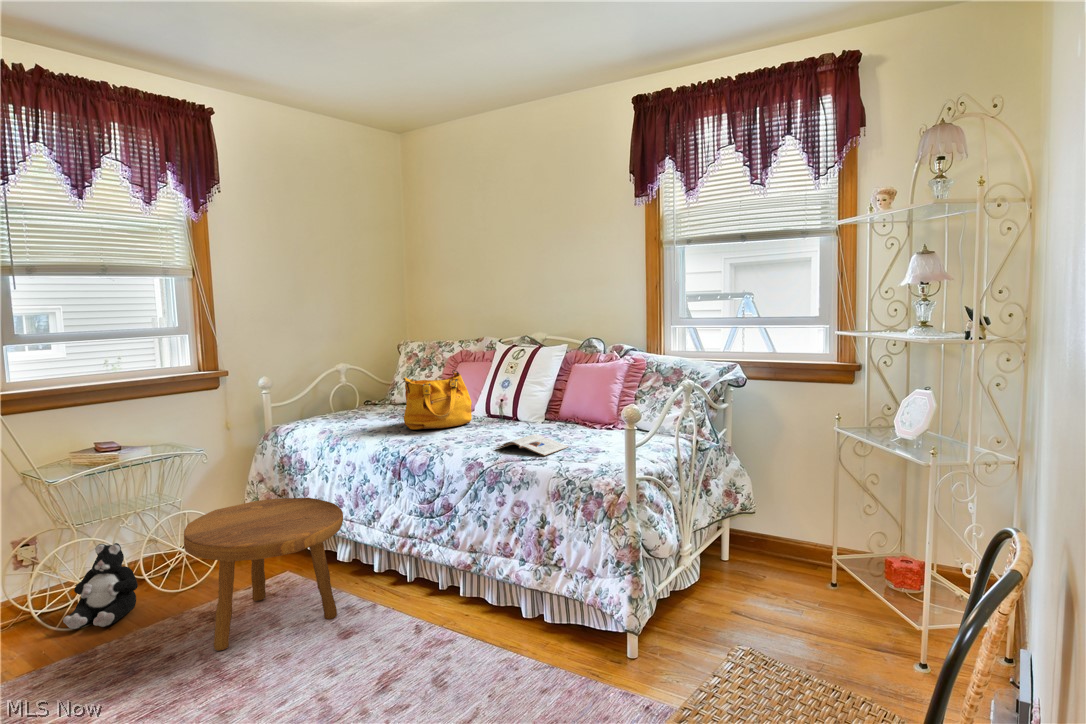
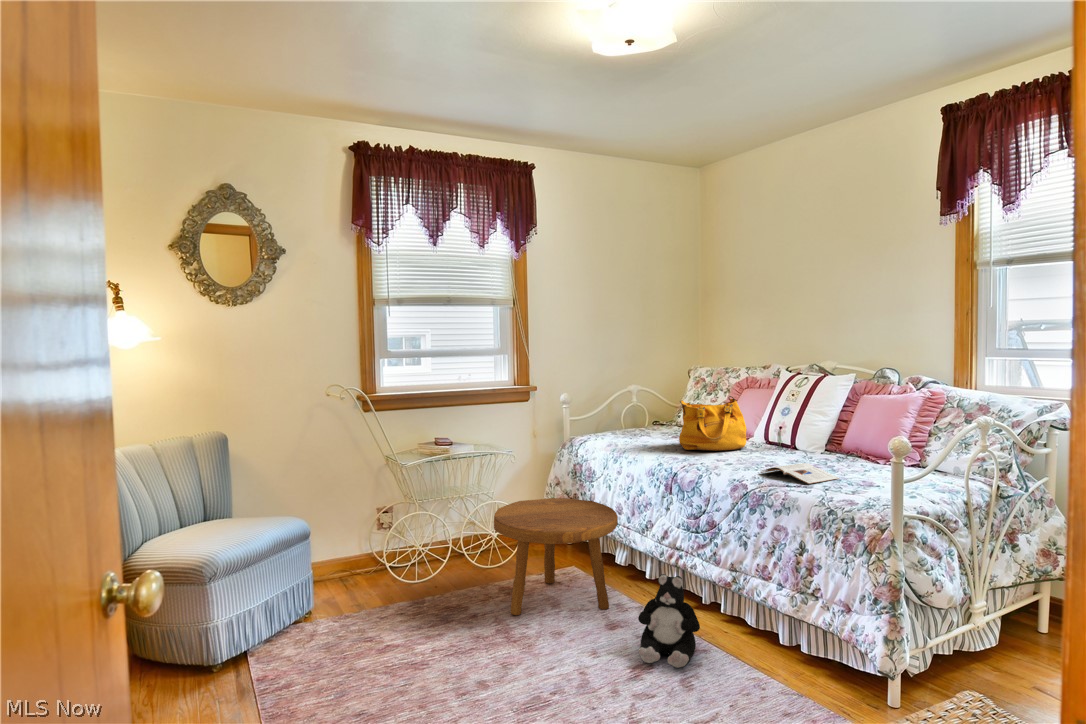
plush toy: present [63,543,138,629] -> present [638,574,700,668]

